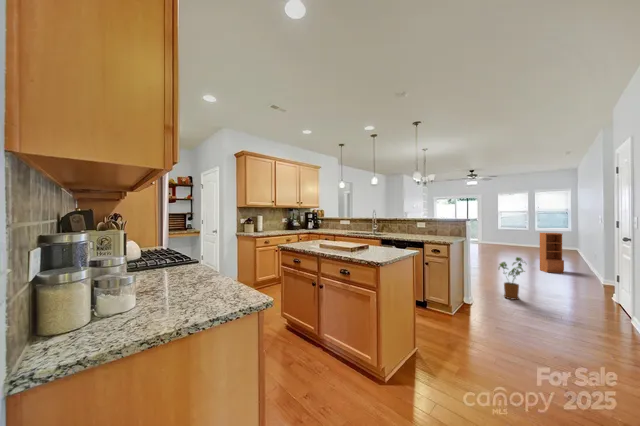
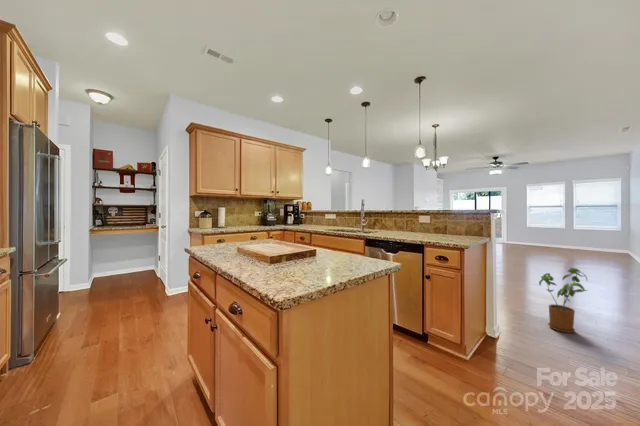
bookcase: present [540,233,564,273] -> none [586,231,624,285]

